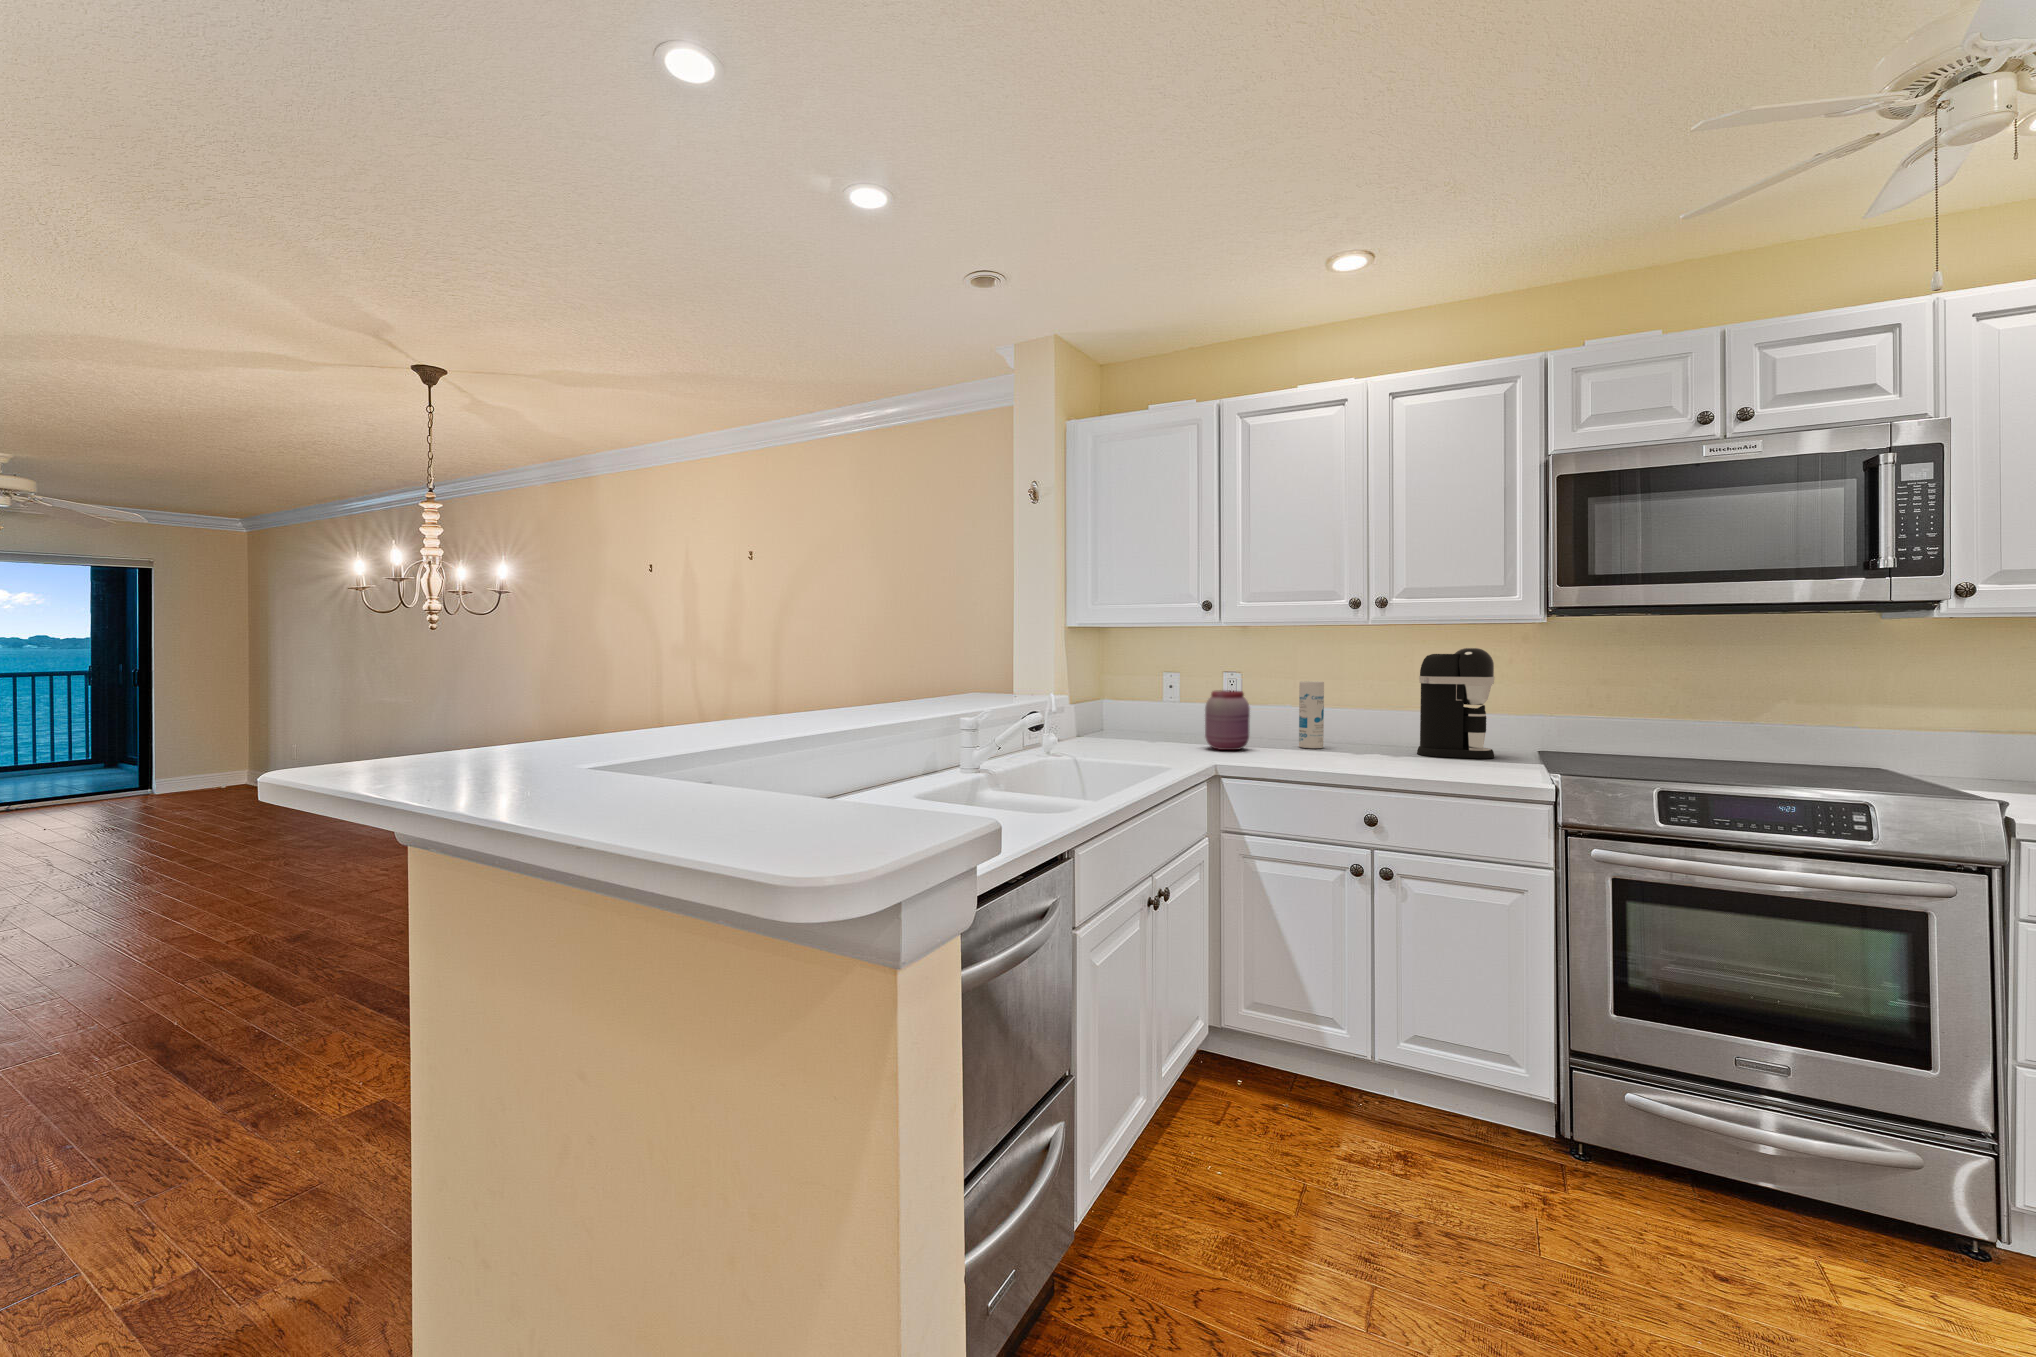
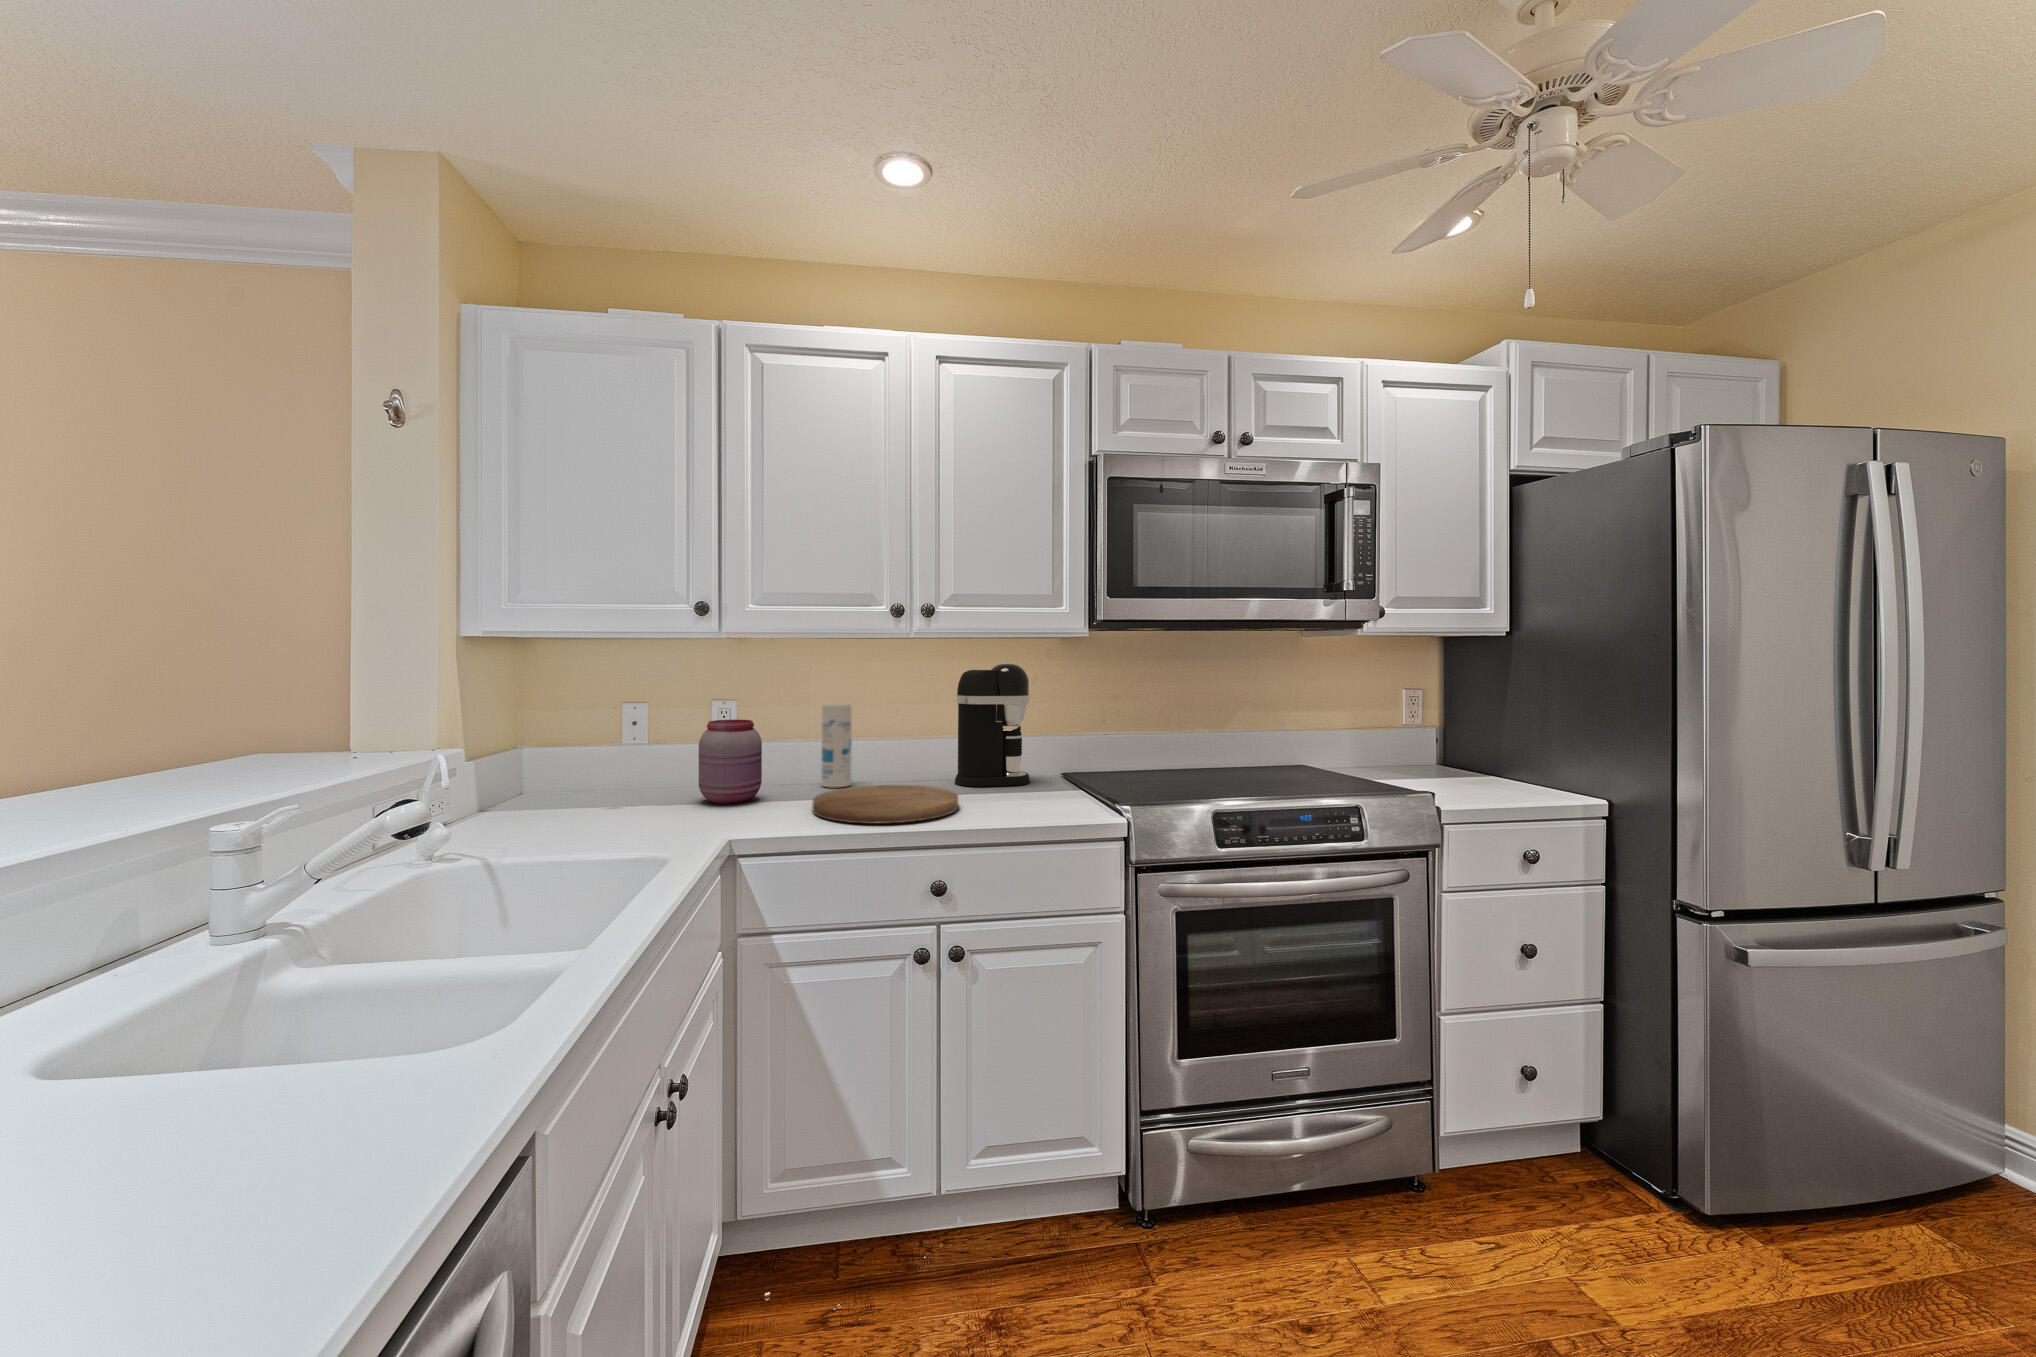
cutting board: none [1282,746,1403,769] -> present [812,785,958,824]

